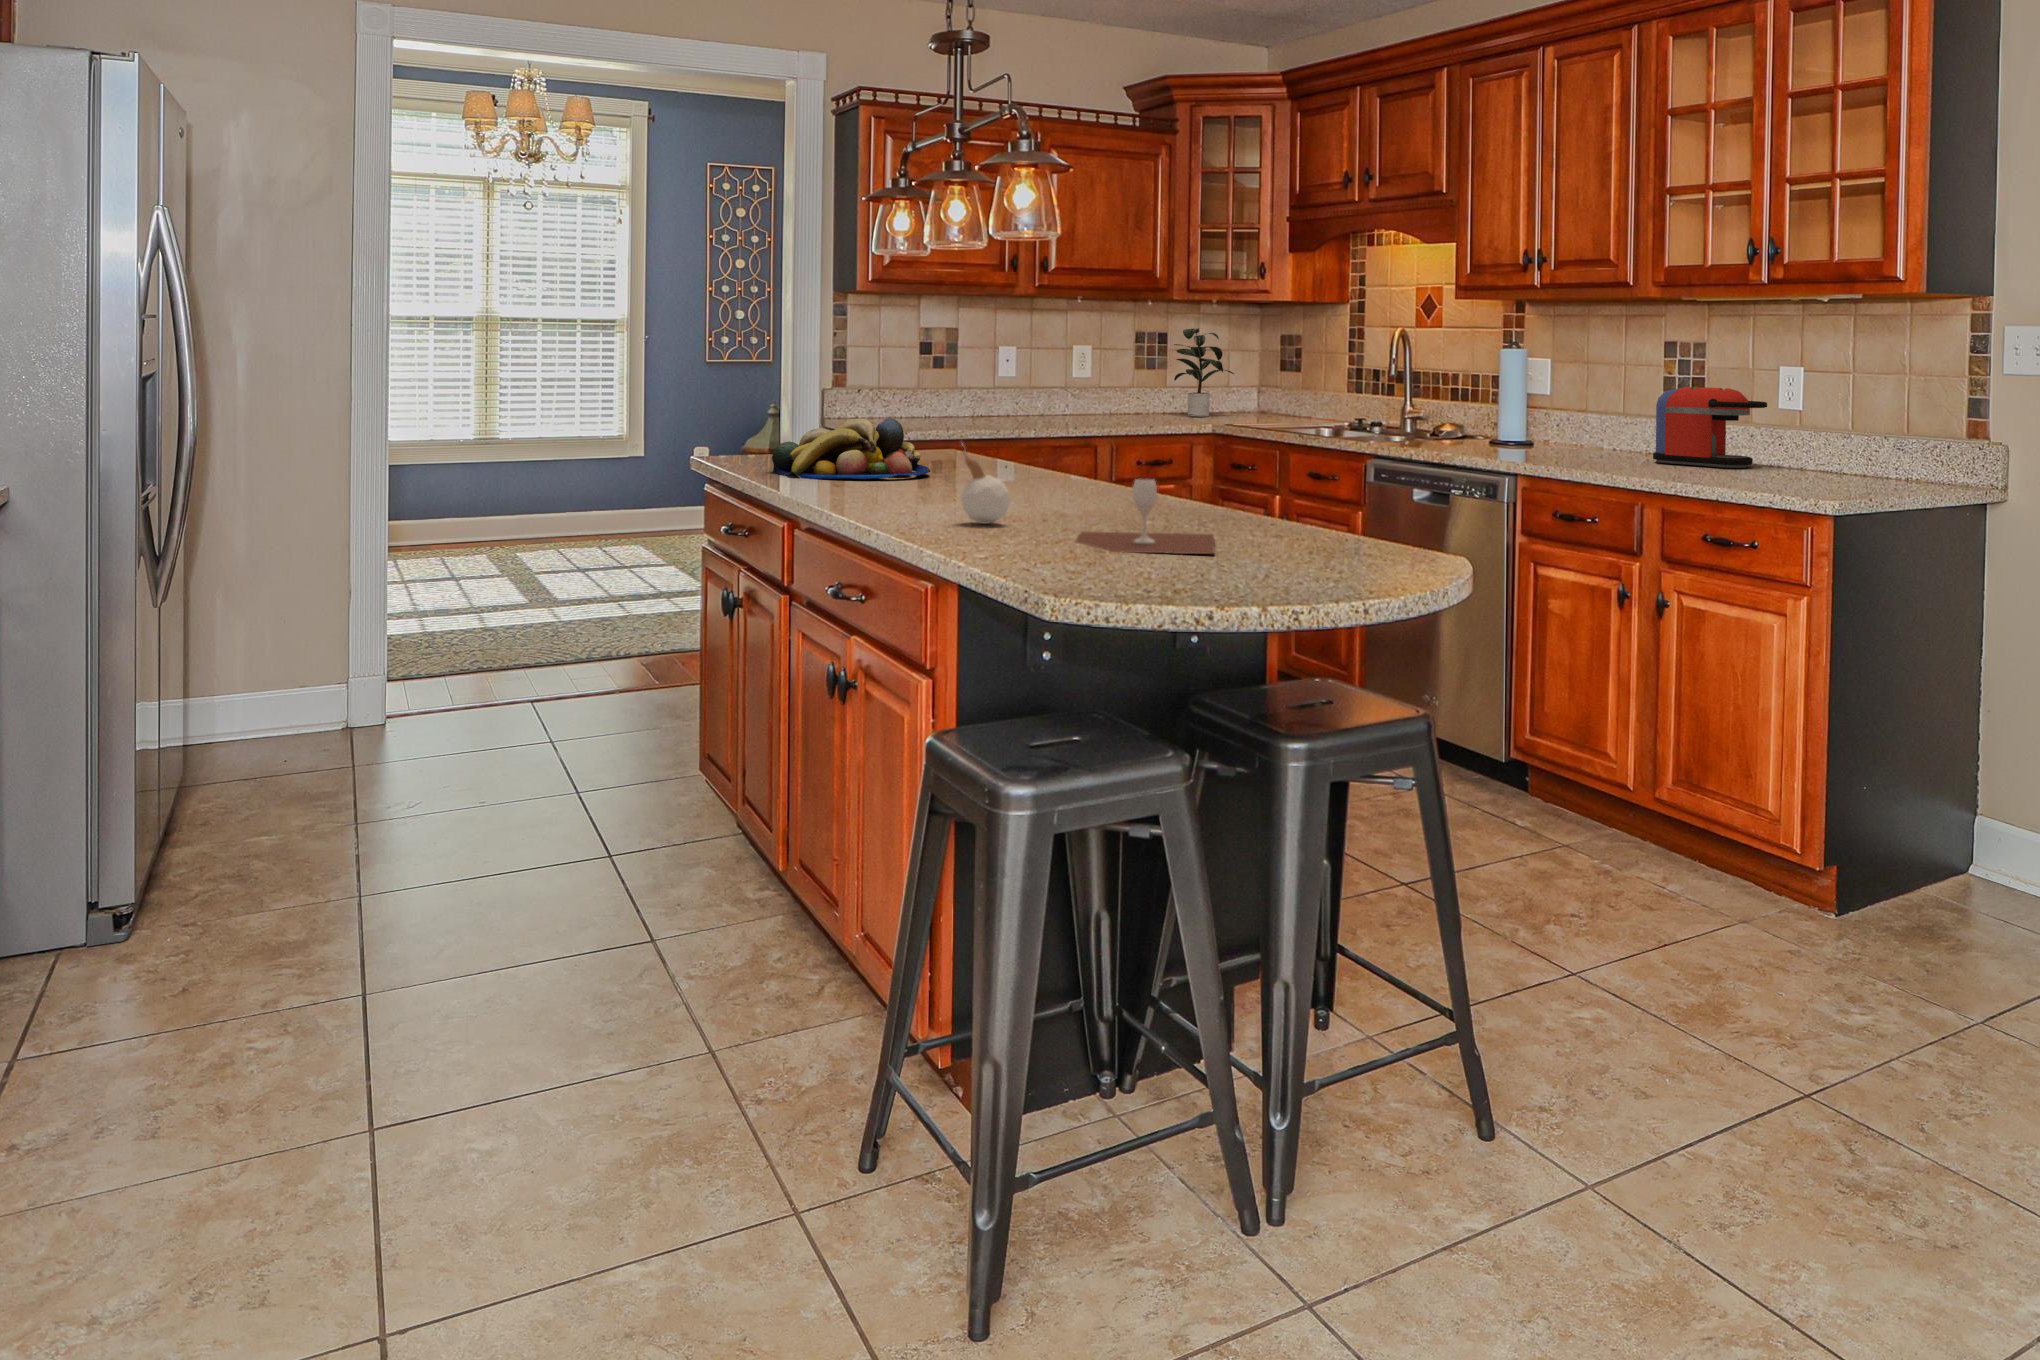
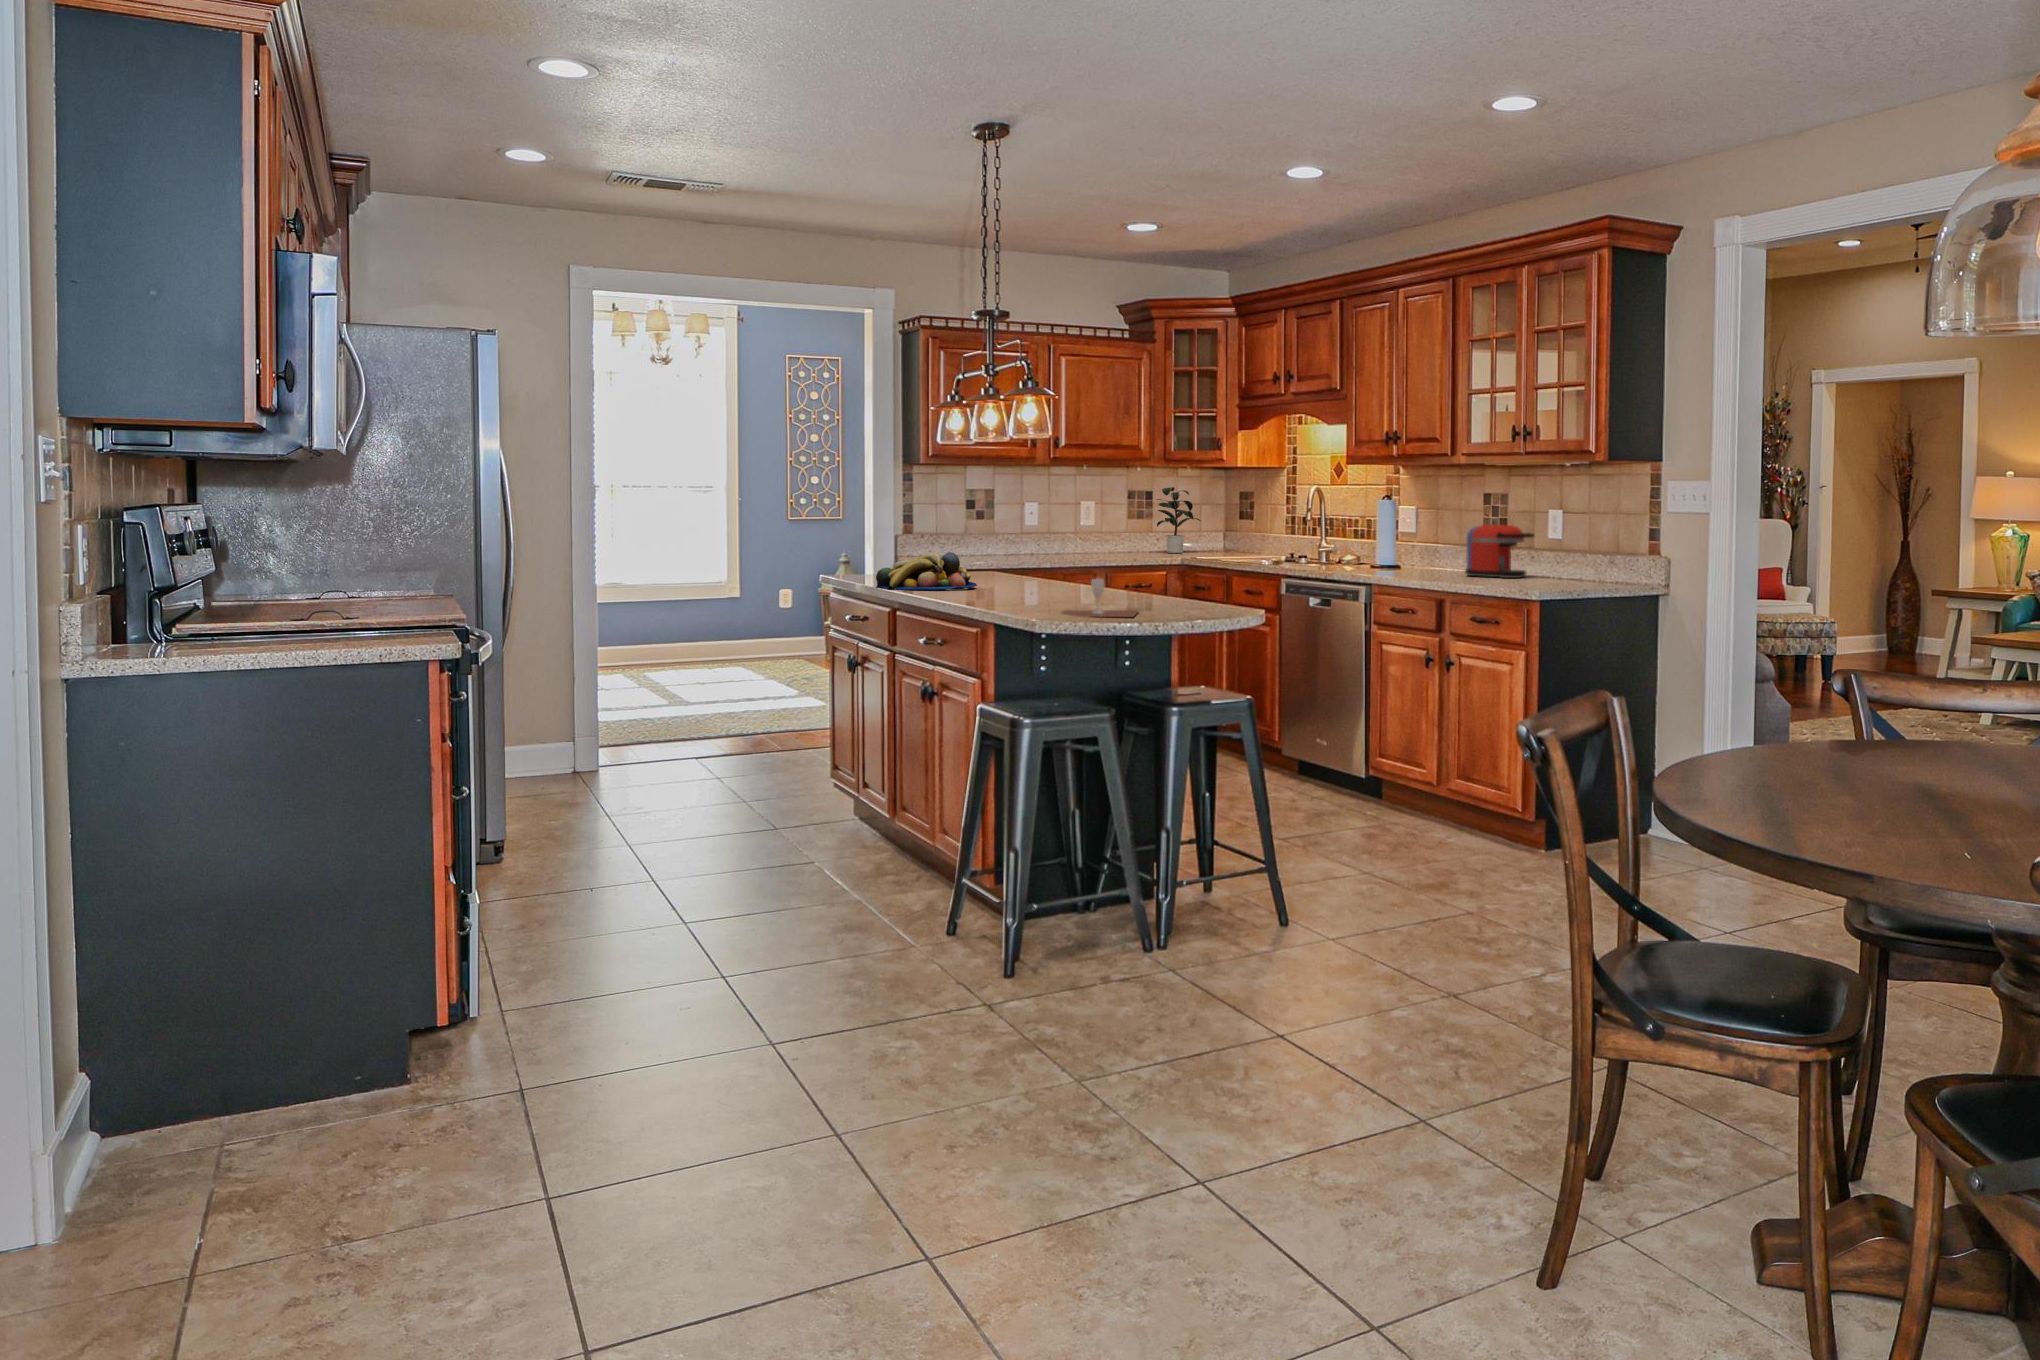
candle: present [961,445,1010,524] -> none [995,560,1025,607]

